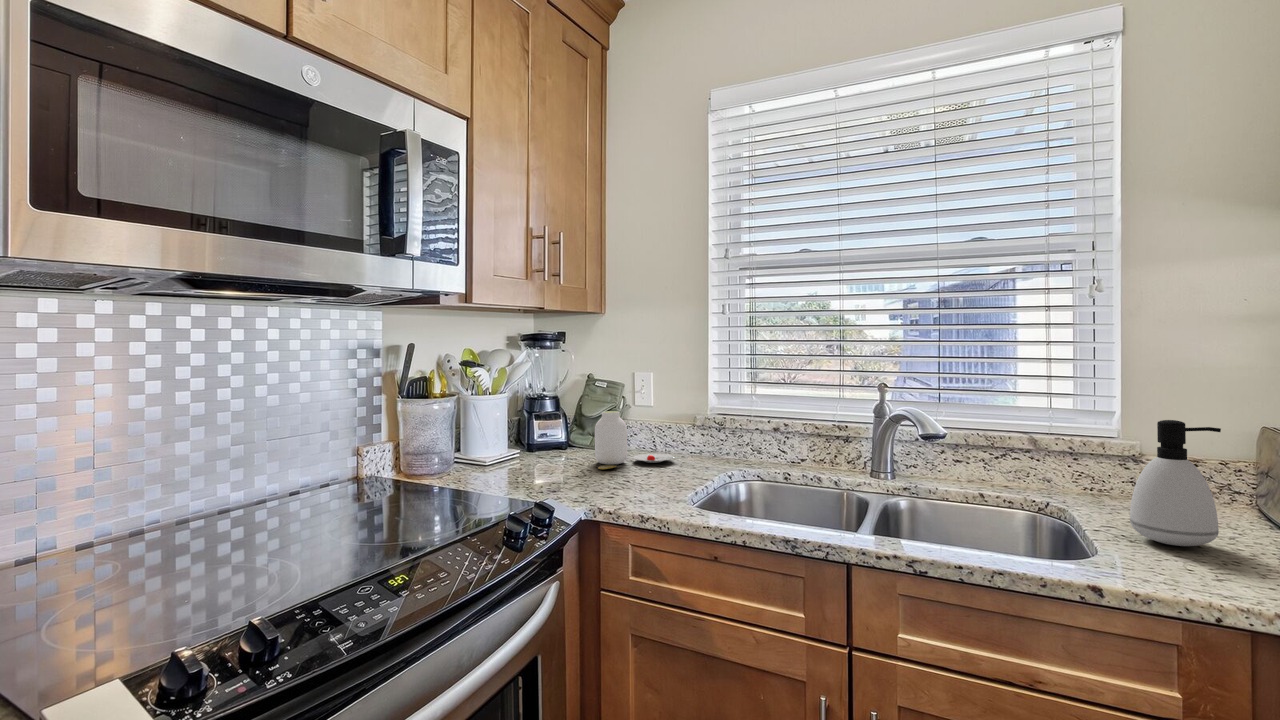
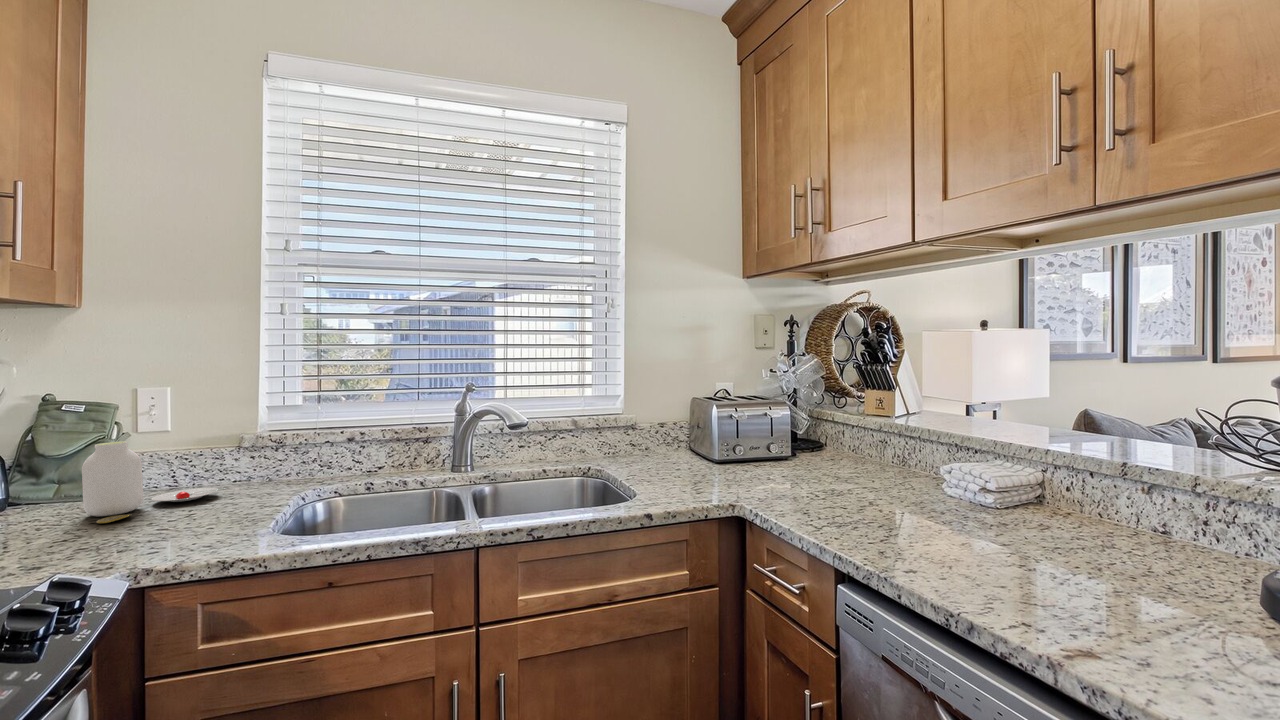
soap dispenser: present [1130,420,1221,546] -> none [645,396,689,479]

